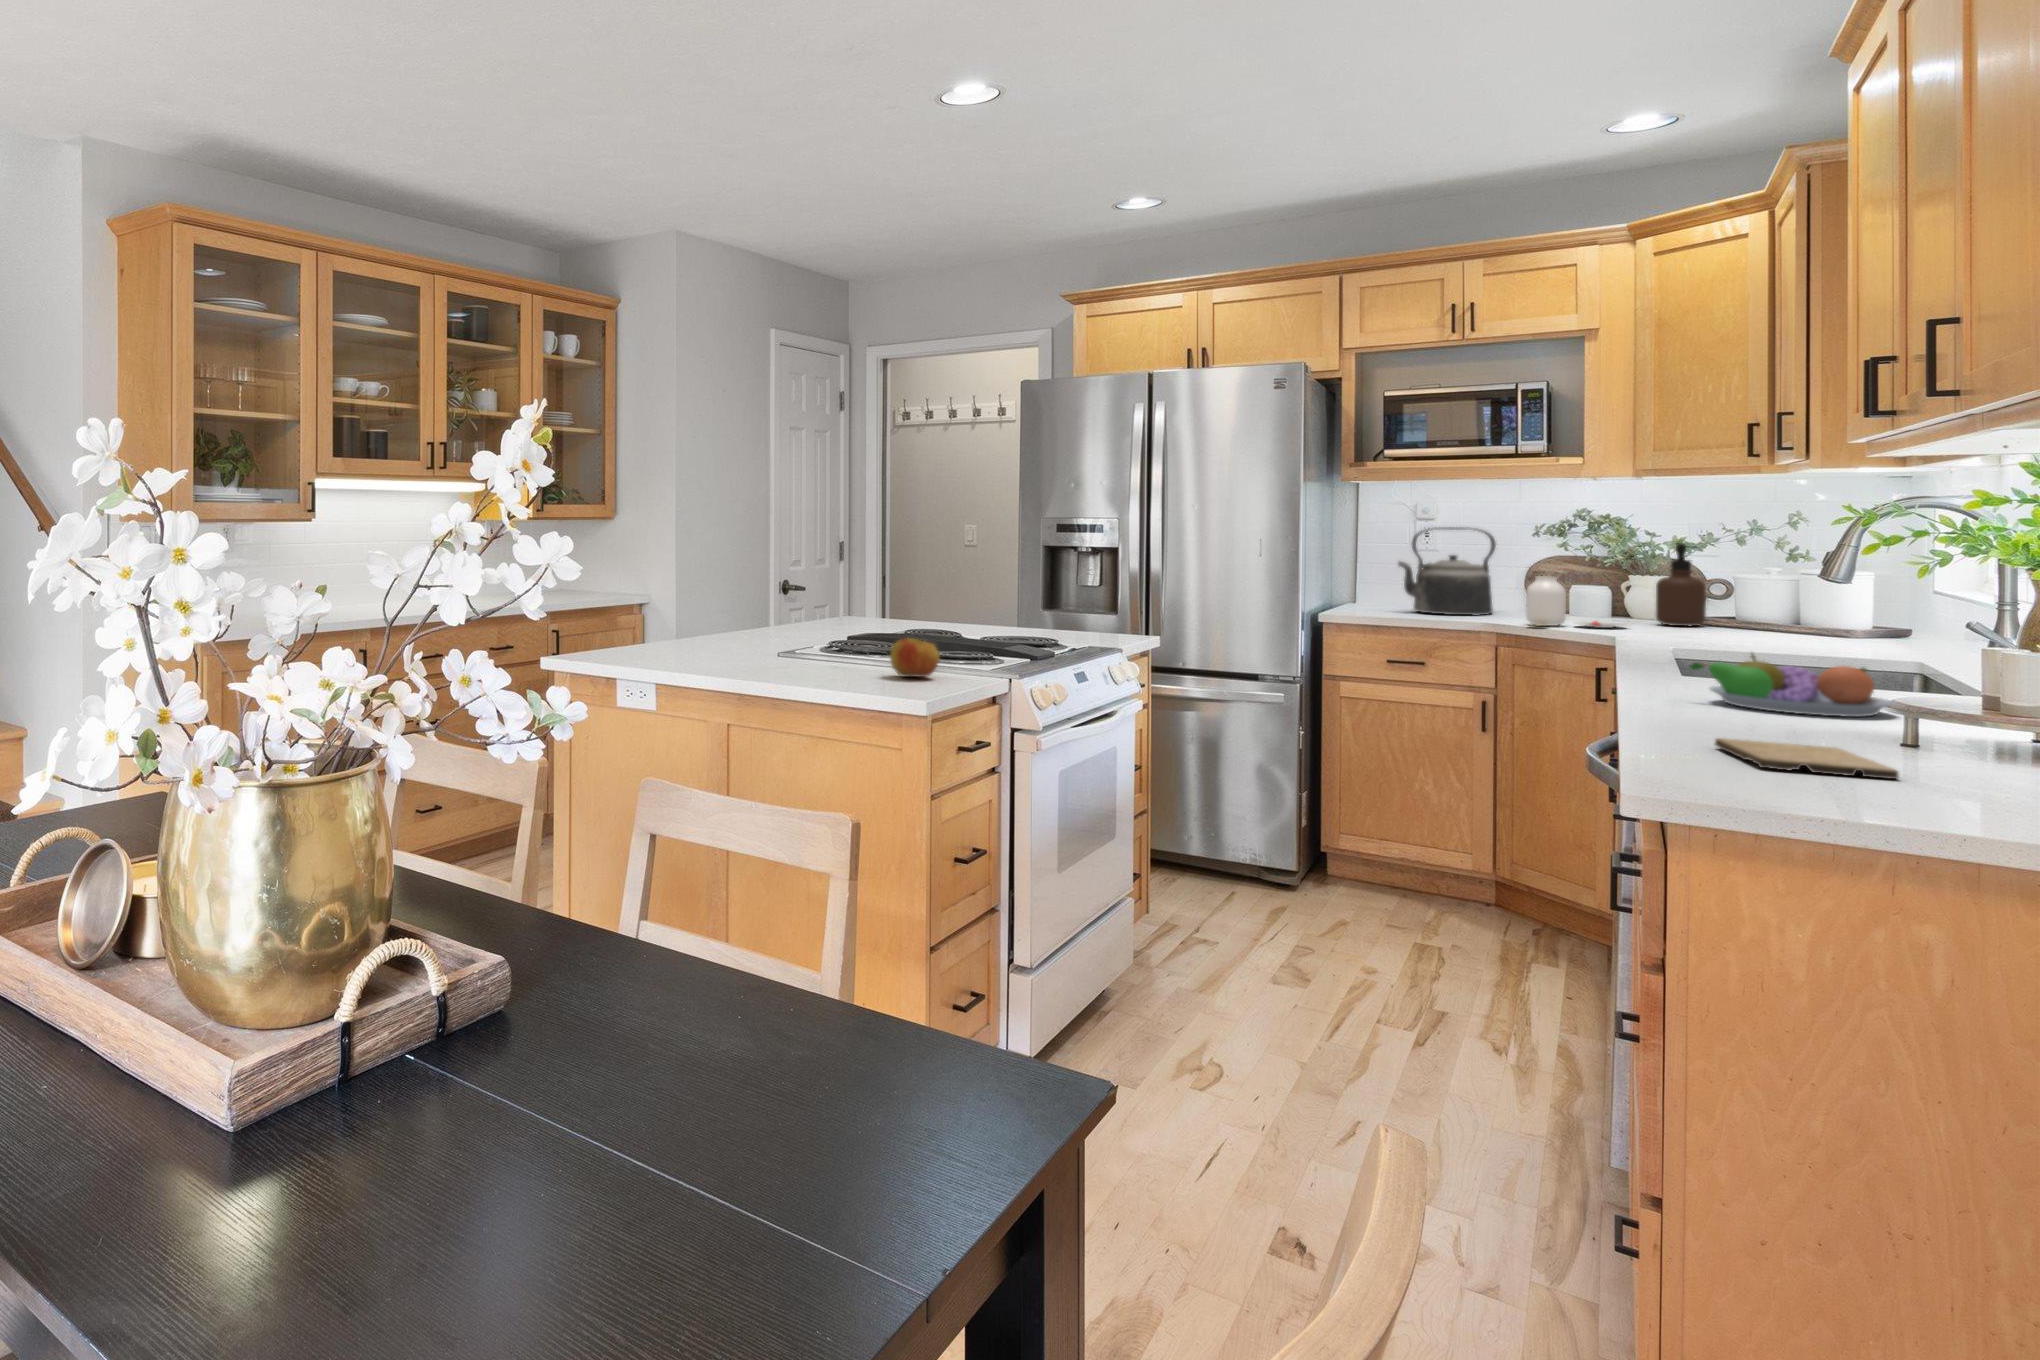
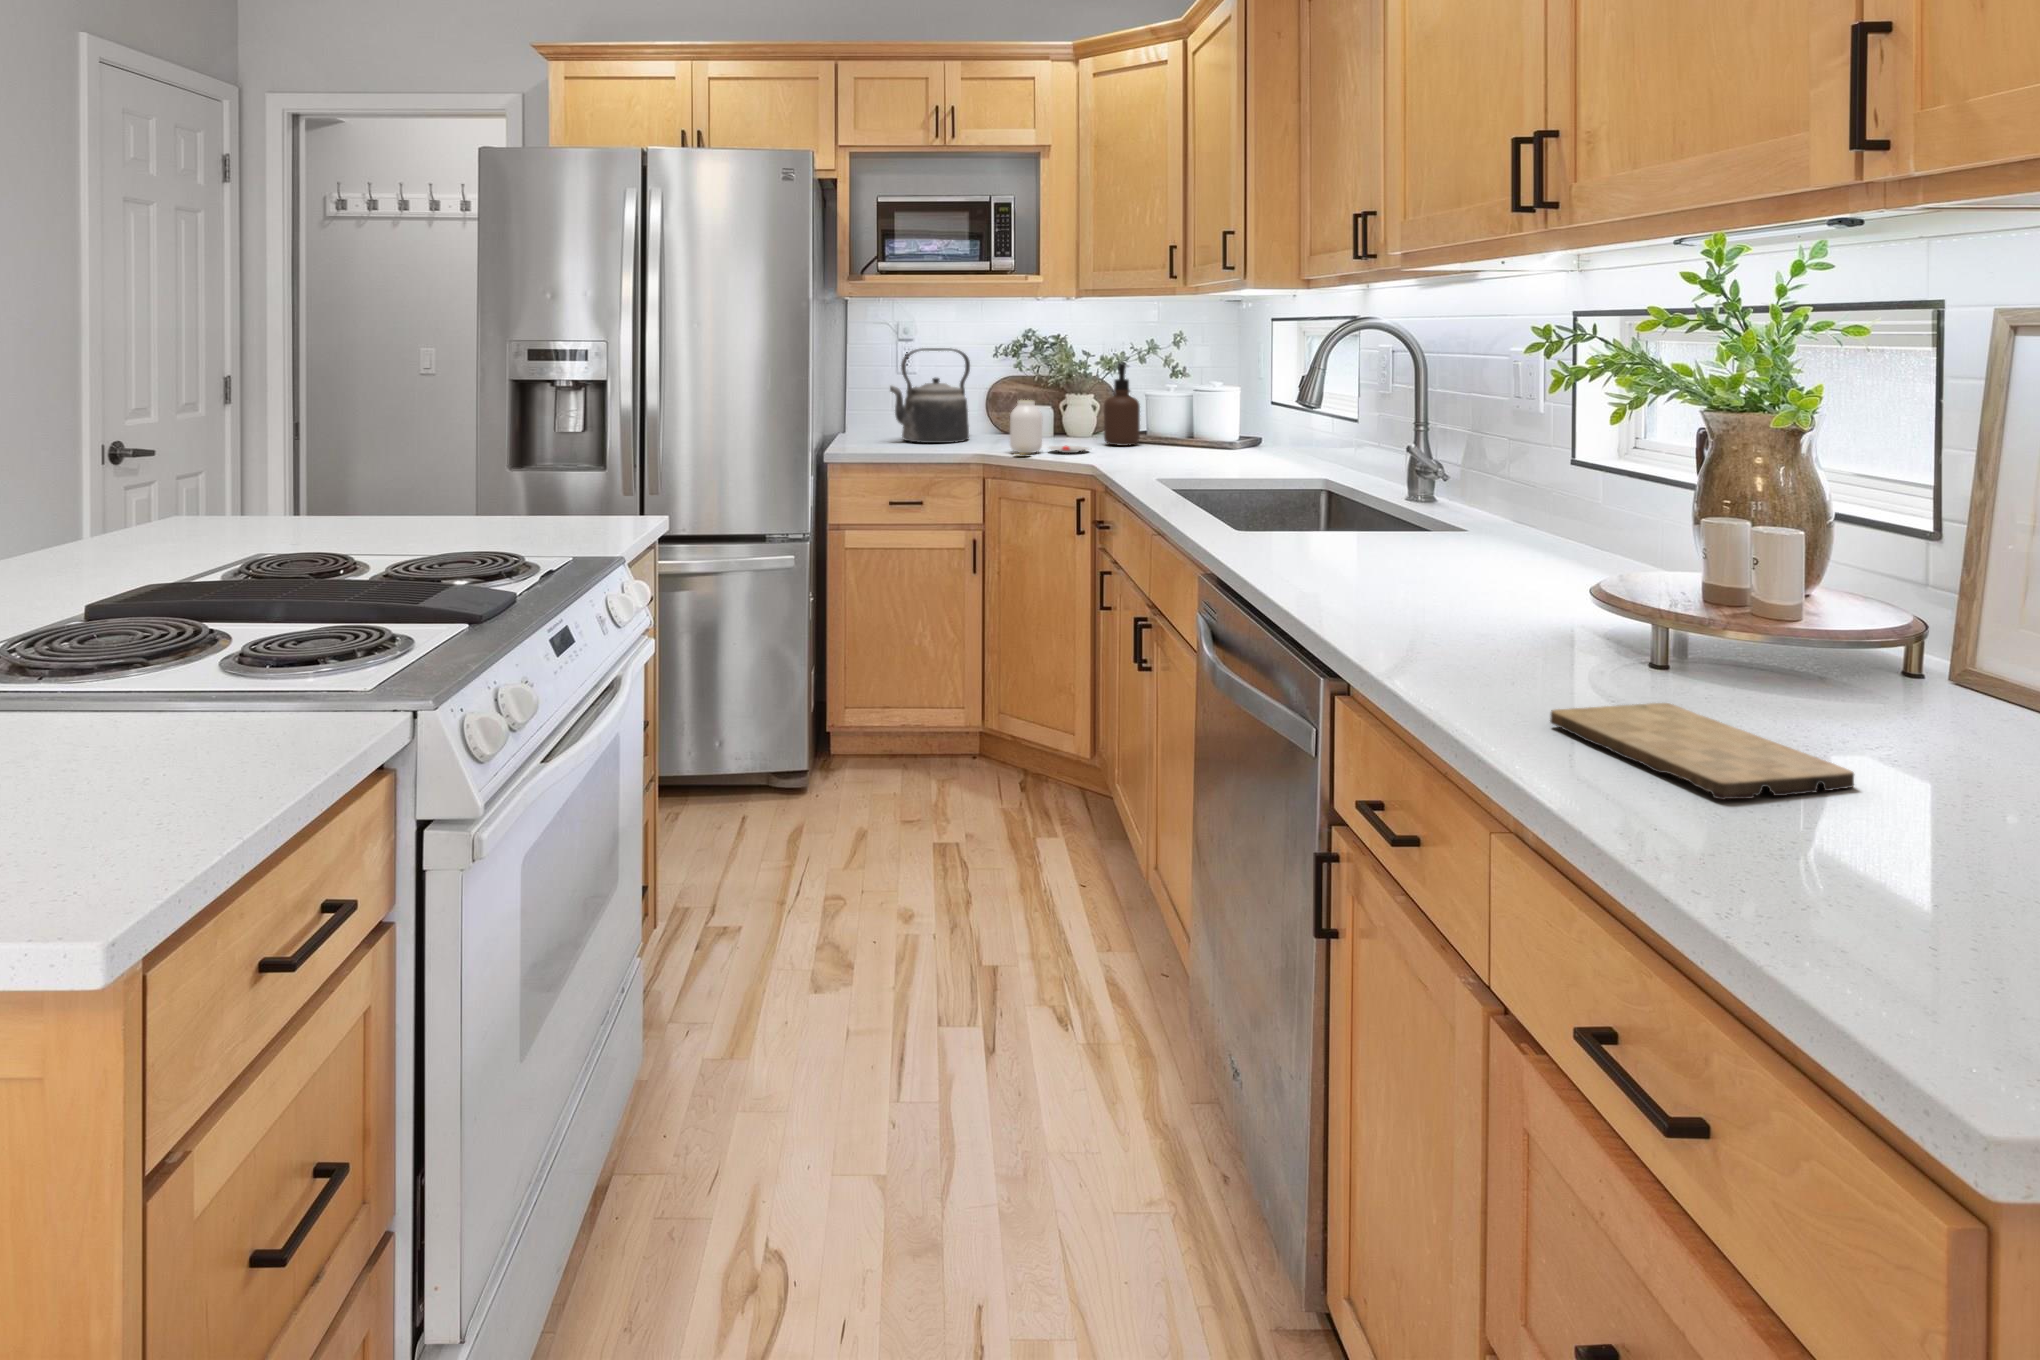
apple: present [890,638,939,677] -> none [84,663,229,774]
fruit bowl: present [1690,653,1894,717] -> none [1319,511,1503,596]

